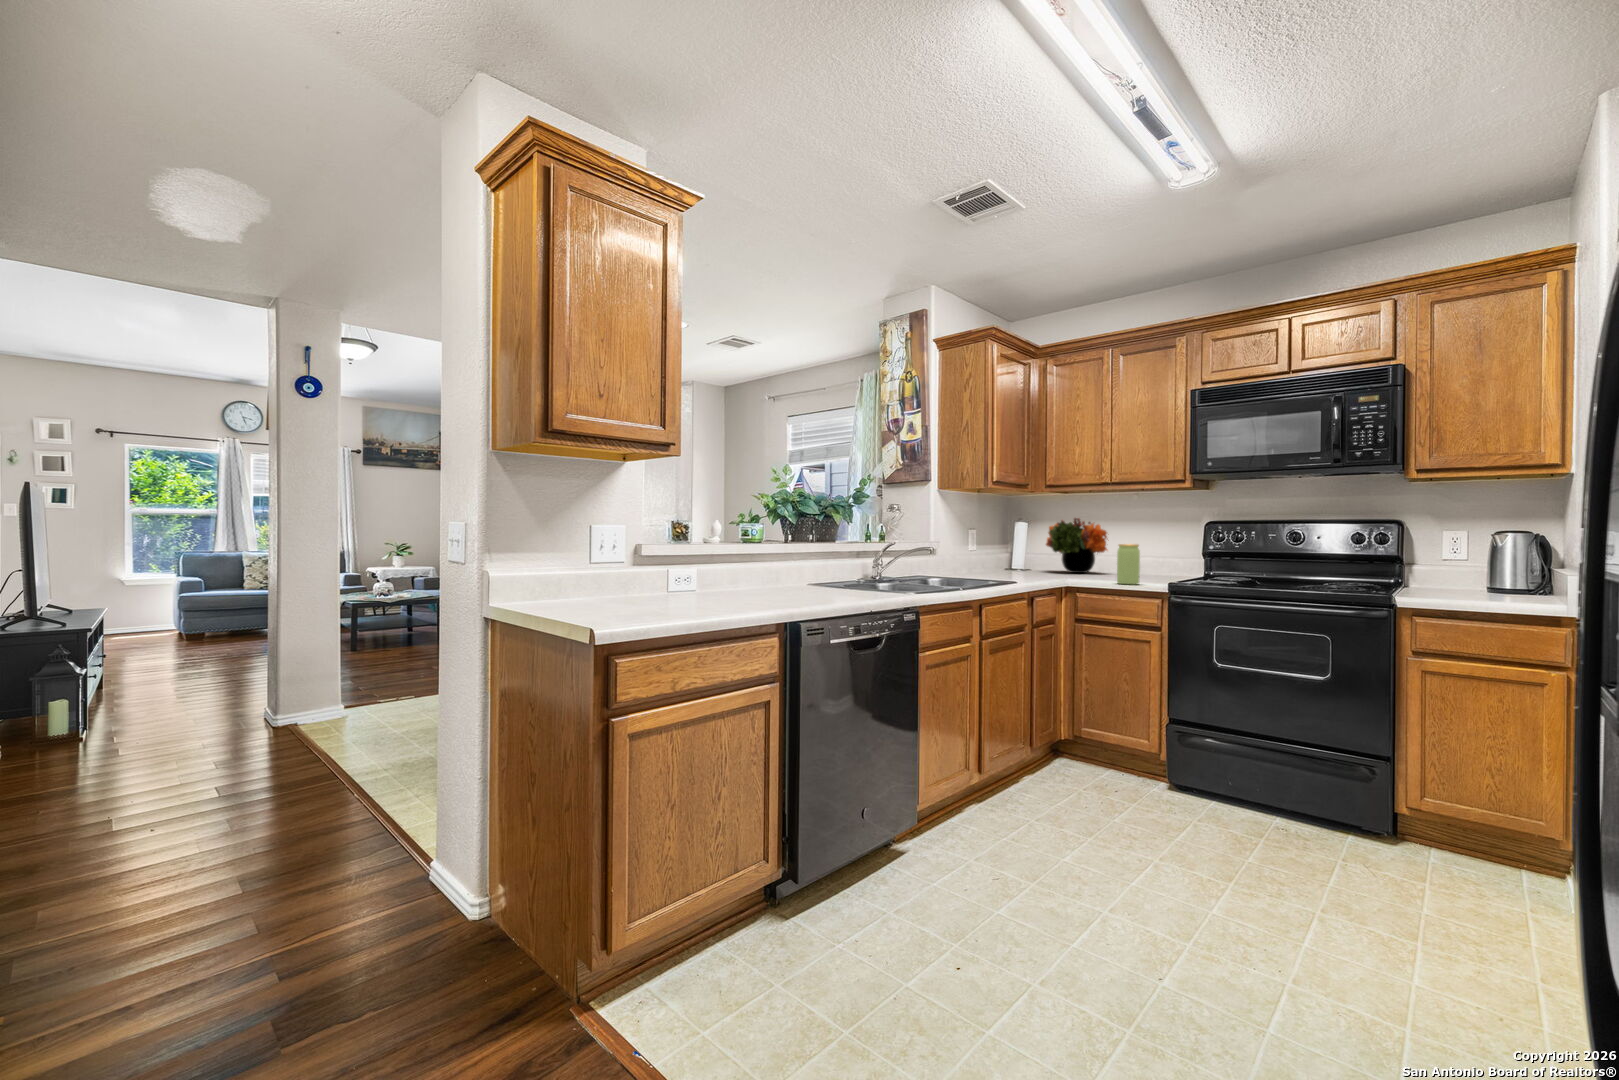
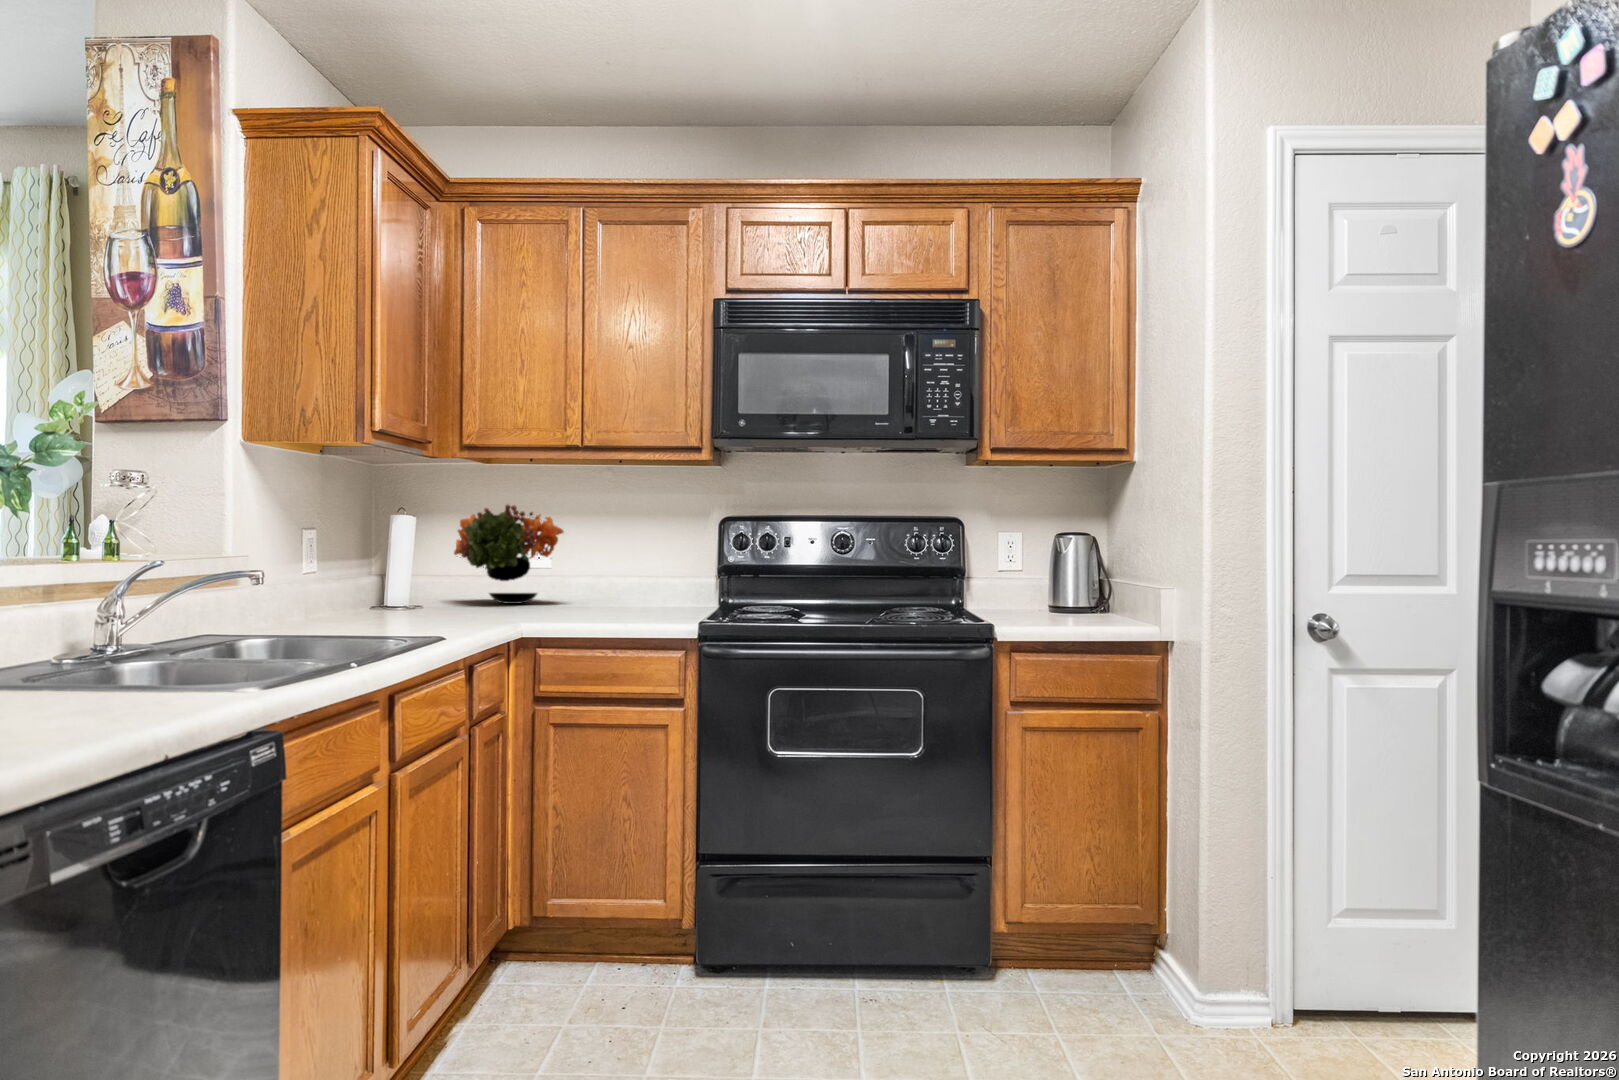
jar: present [1117,544,1140,584] -> none [610,553,647,625]

